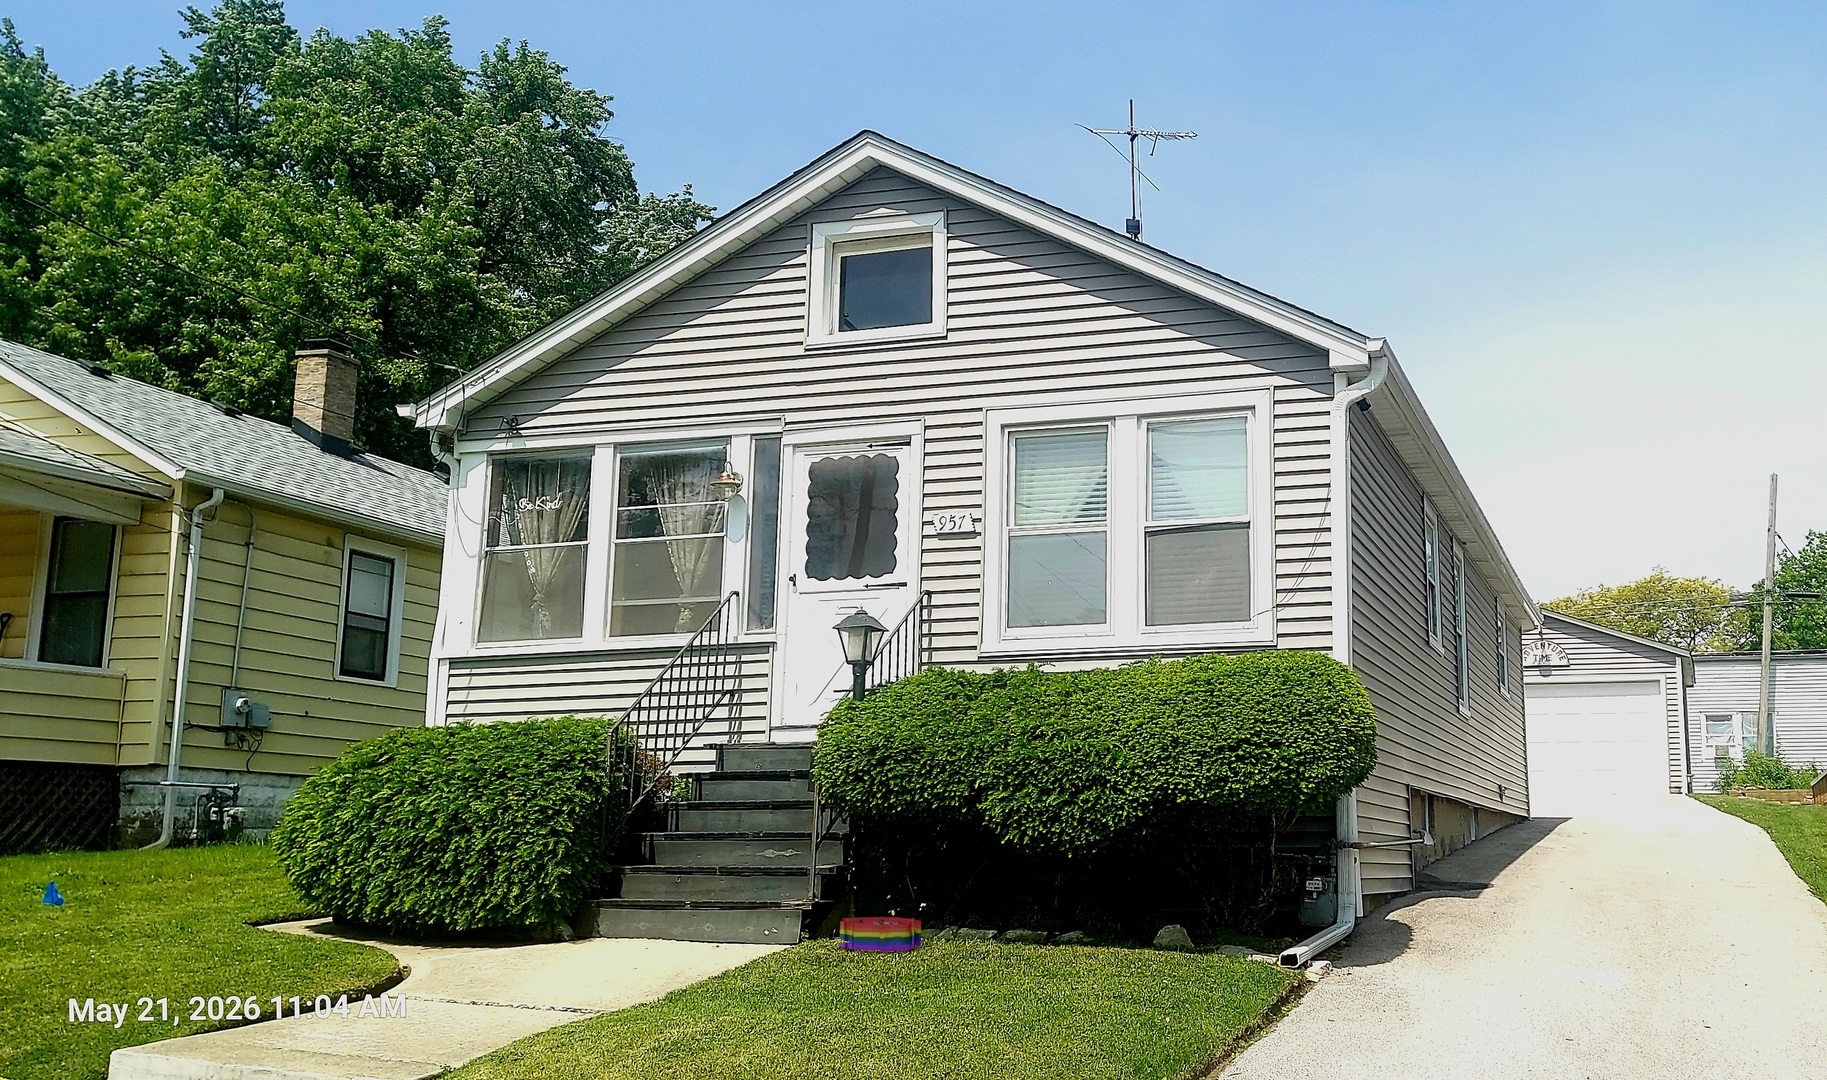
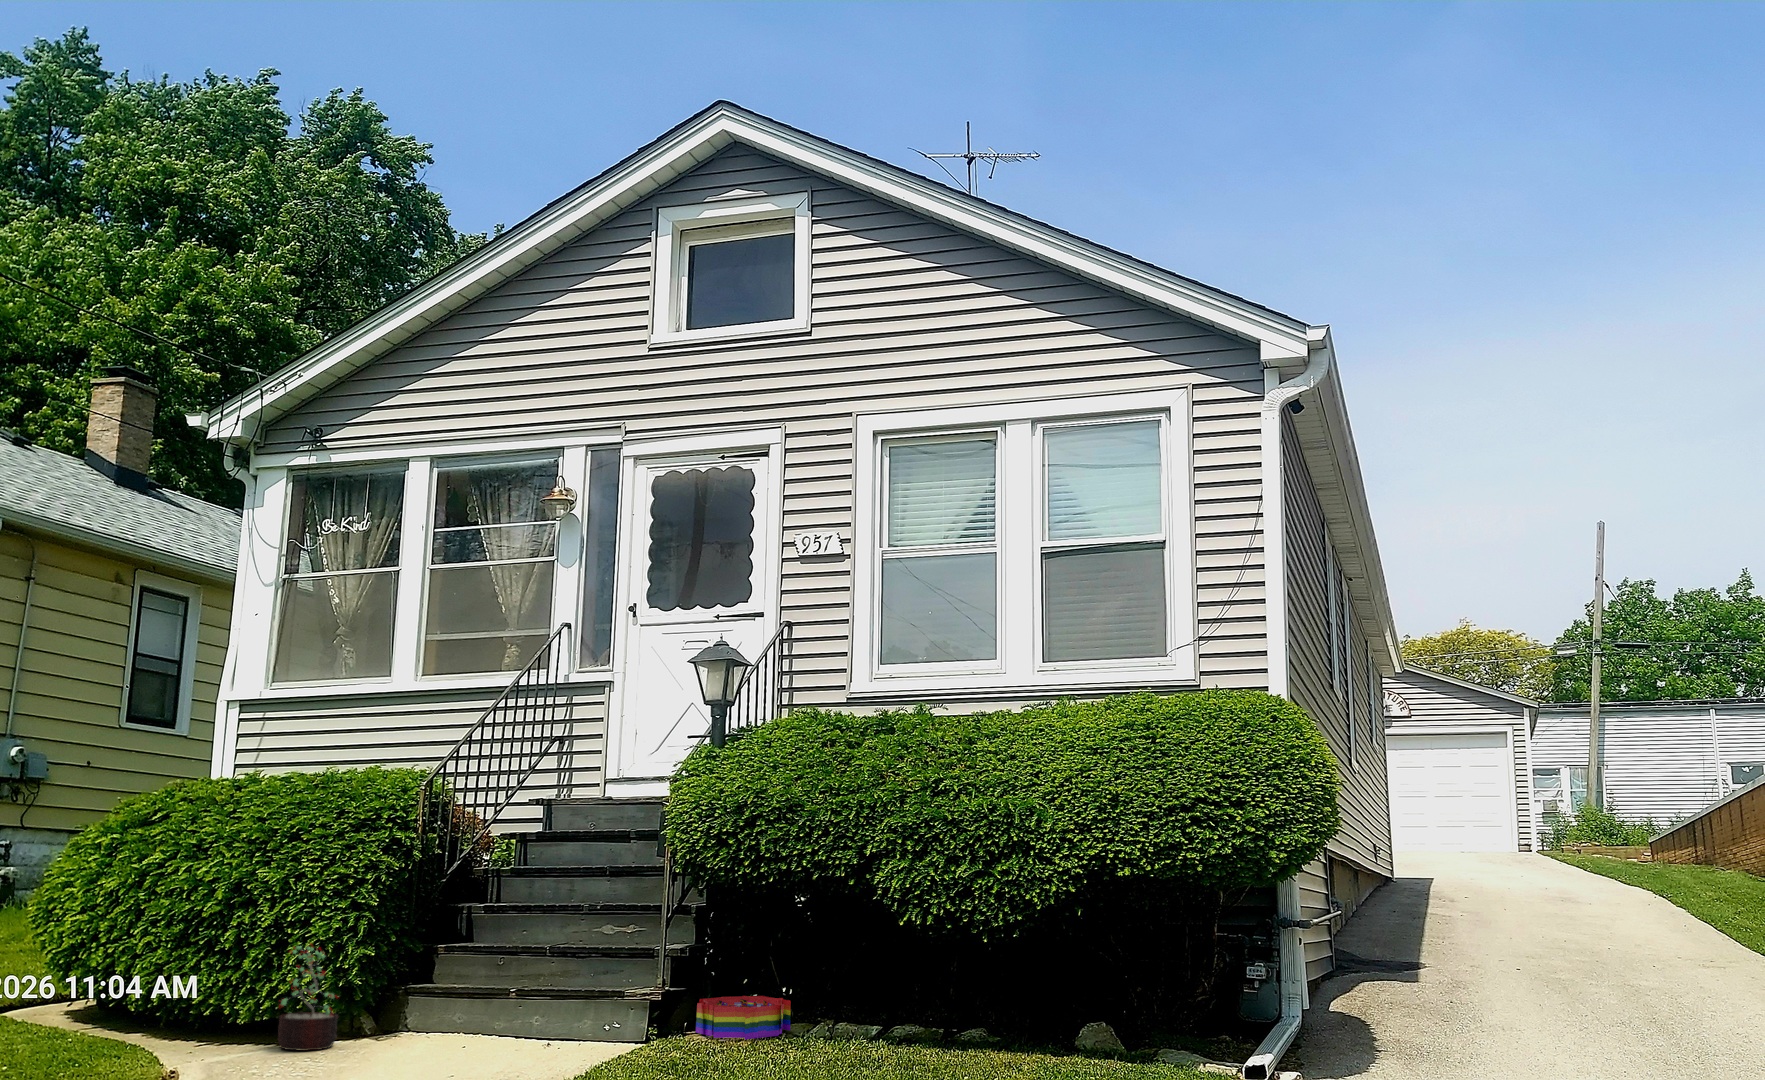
decorative plant: none [489,863,539,951] -> present [278,946,338,1051]

